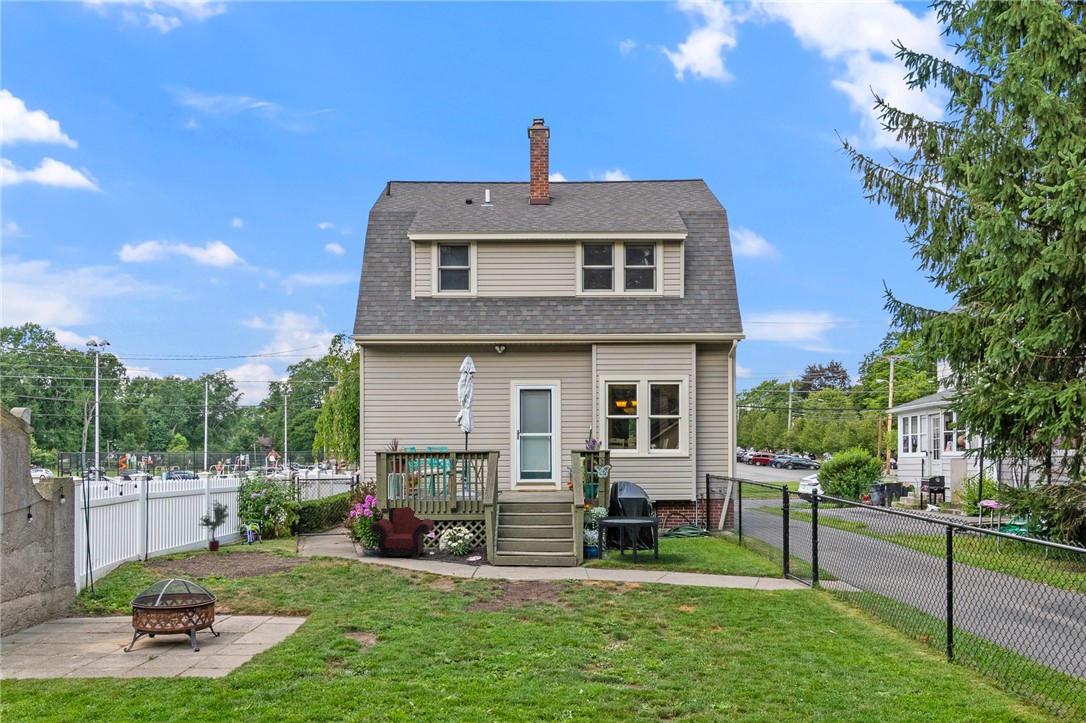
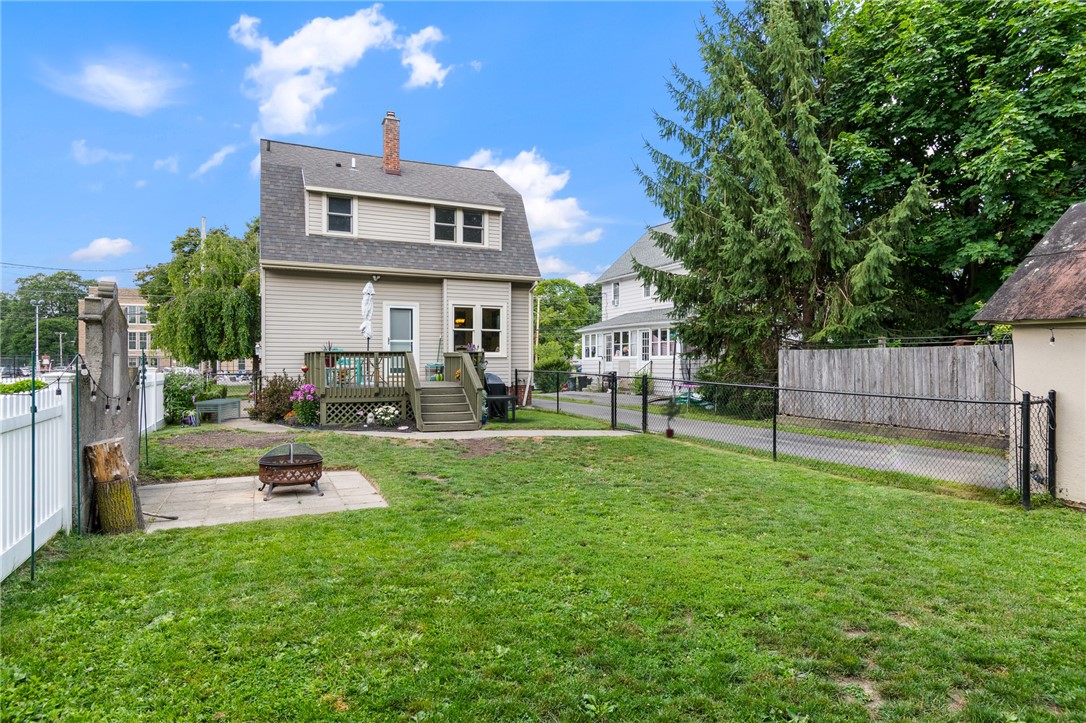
potted tree: present [199,500,229,551] -> present [660,396,684,437]
storage bench: none [261,507,327,540] -> present [194,399,242,424]
armchair: present [371,507,434,558] -> none [319,390,366,429]

